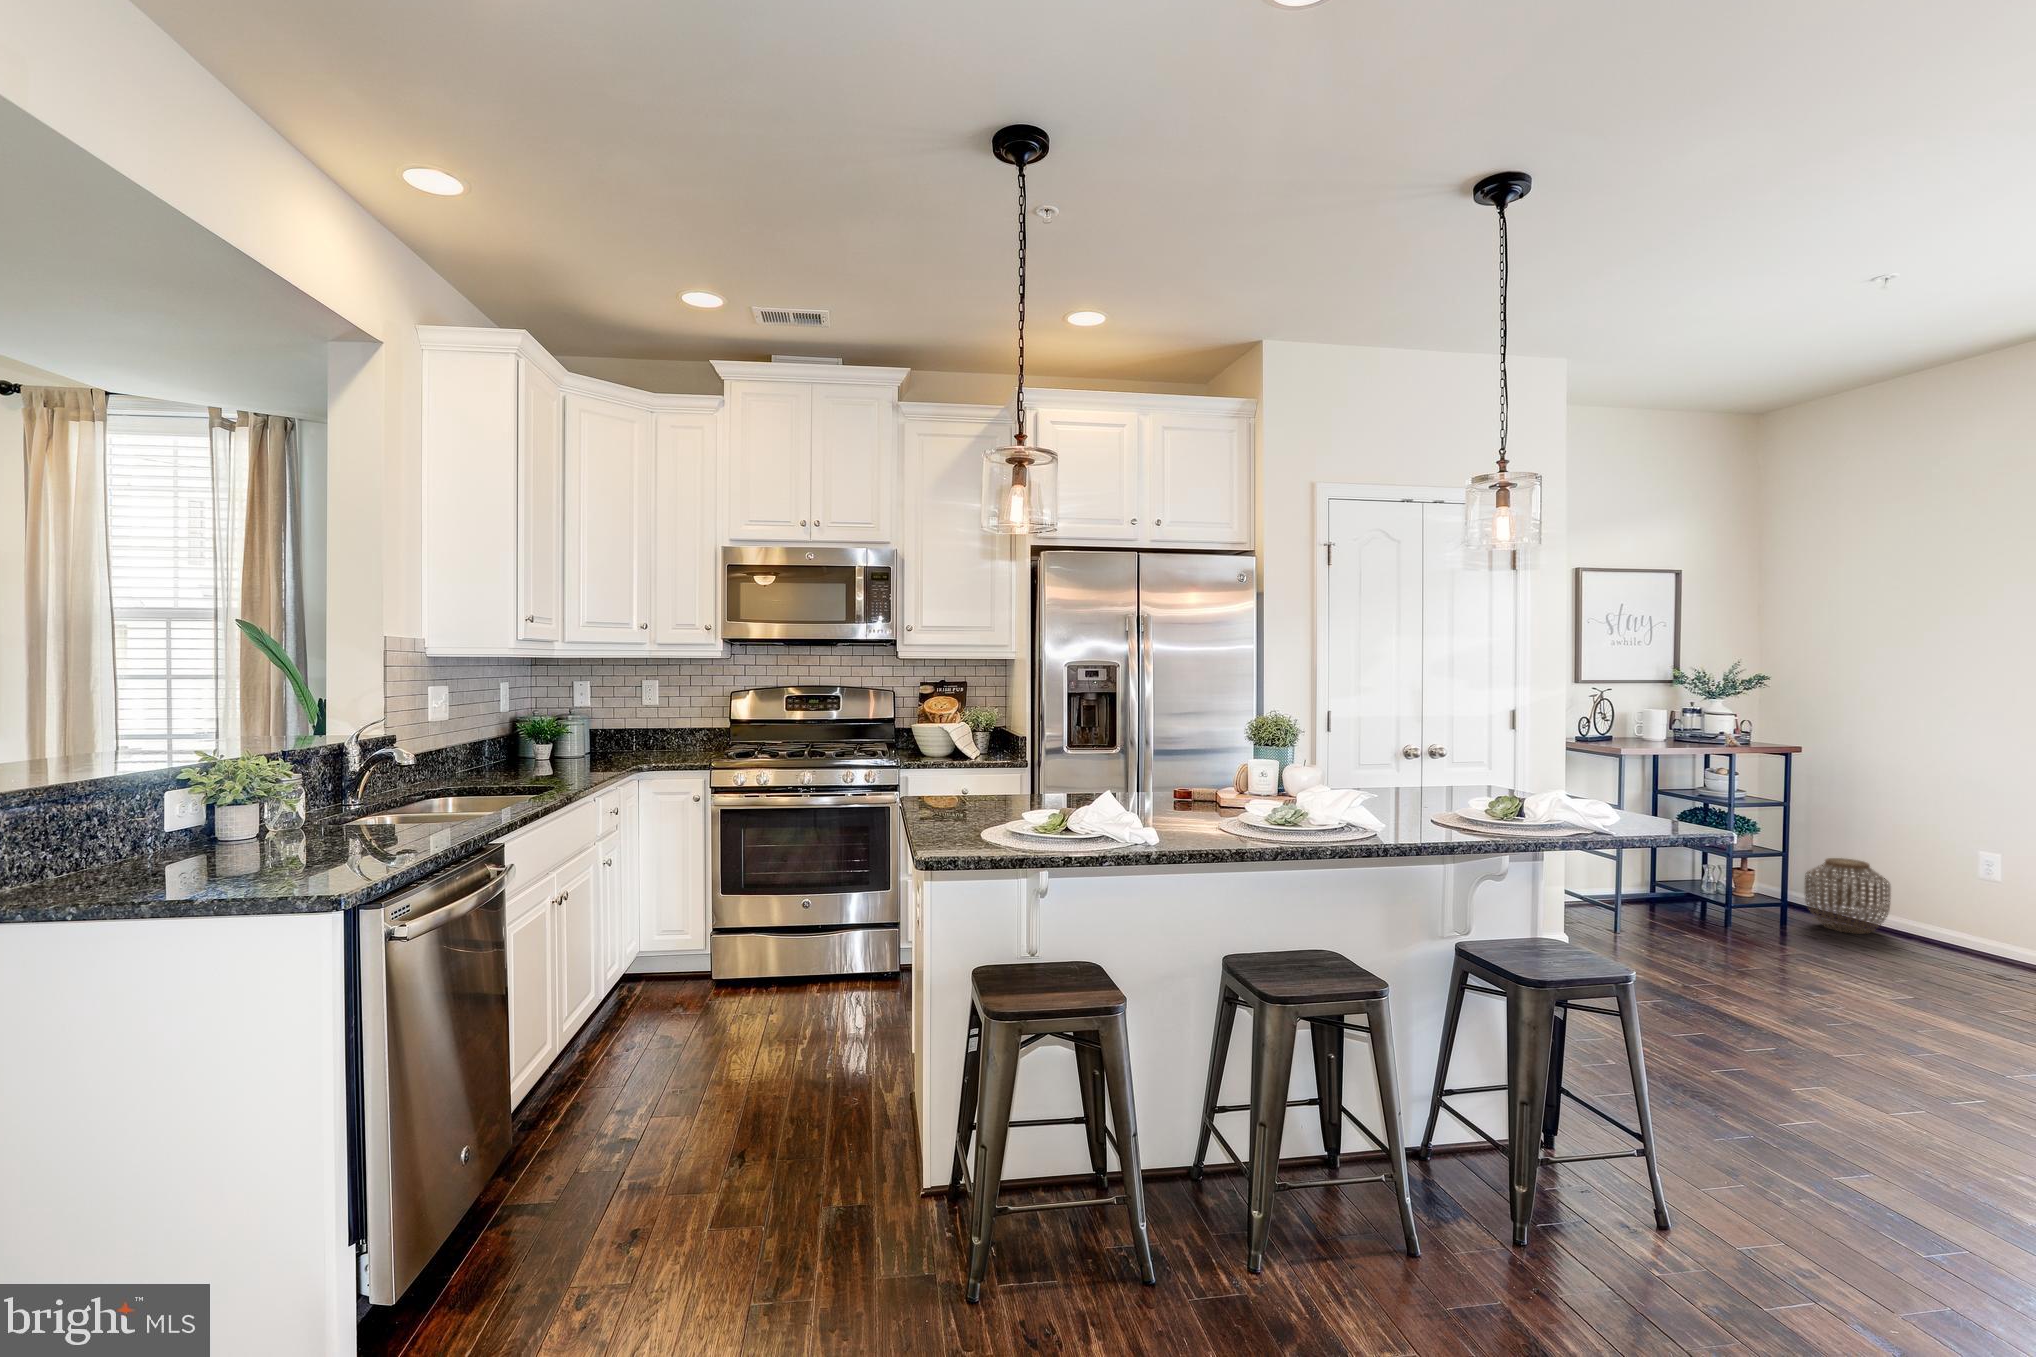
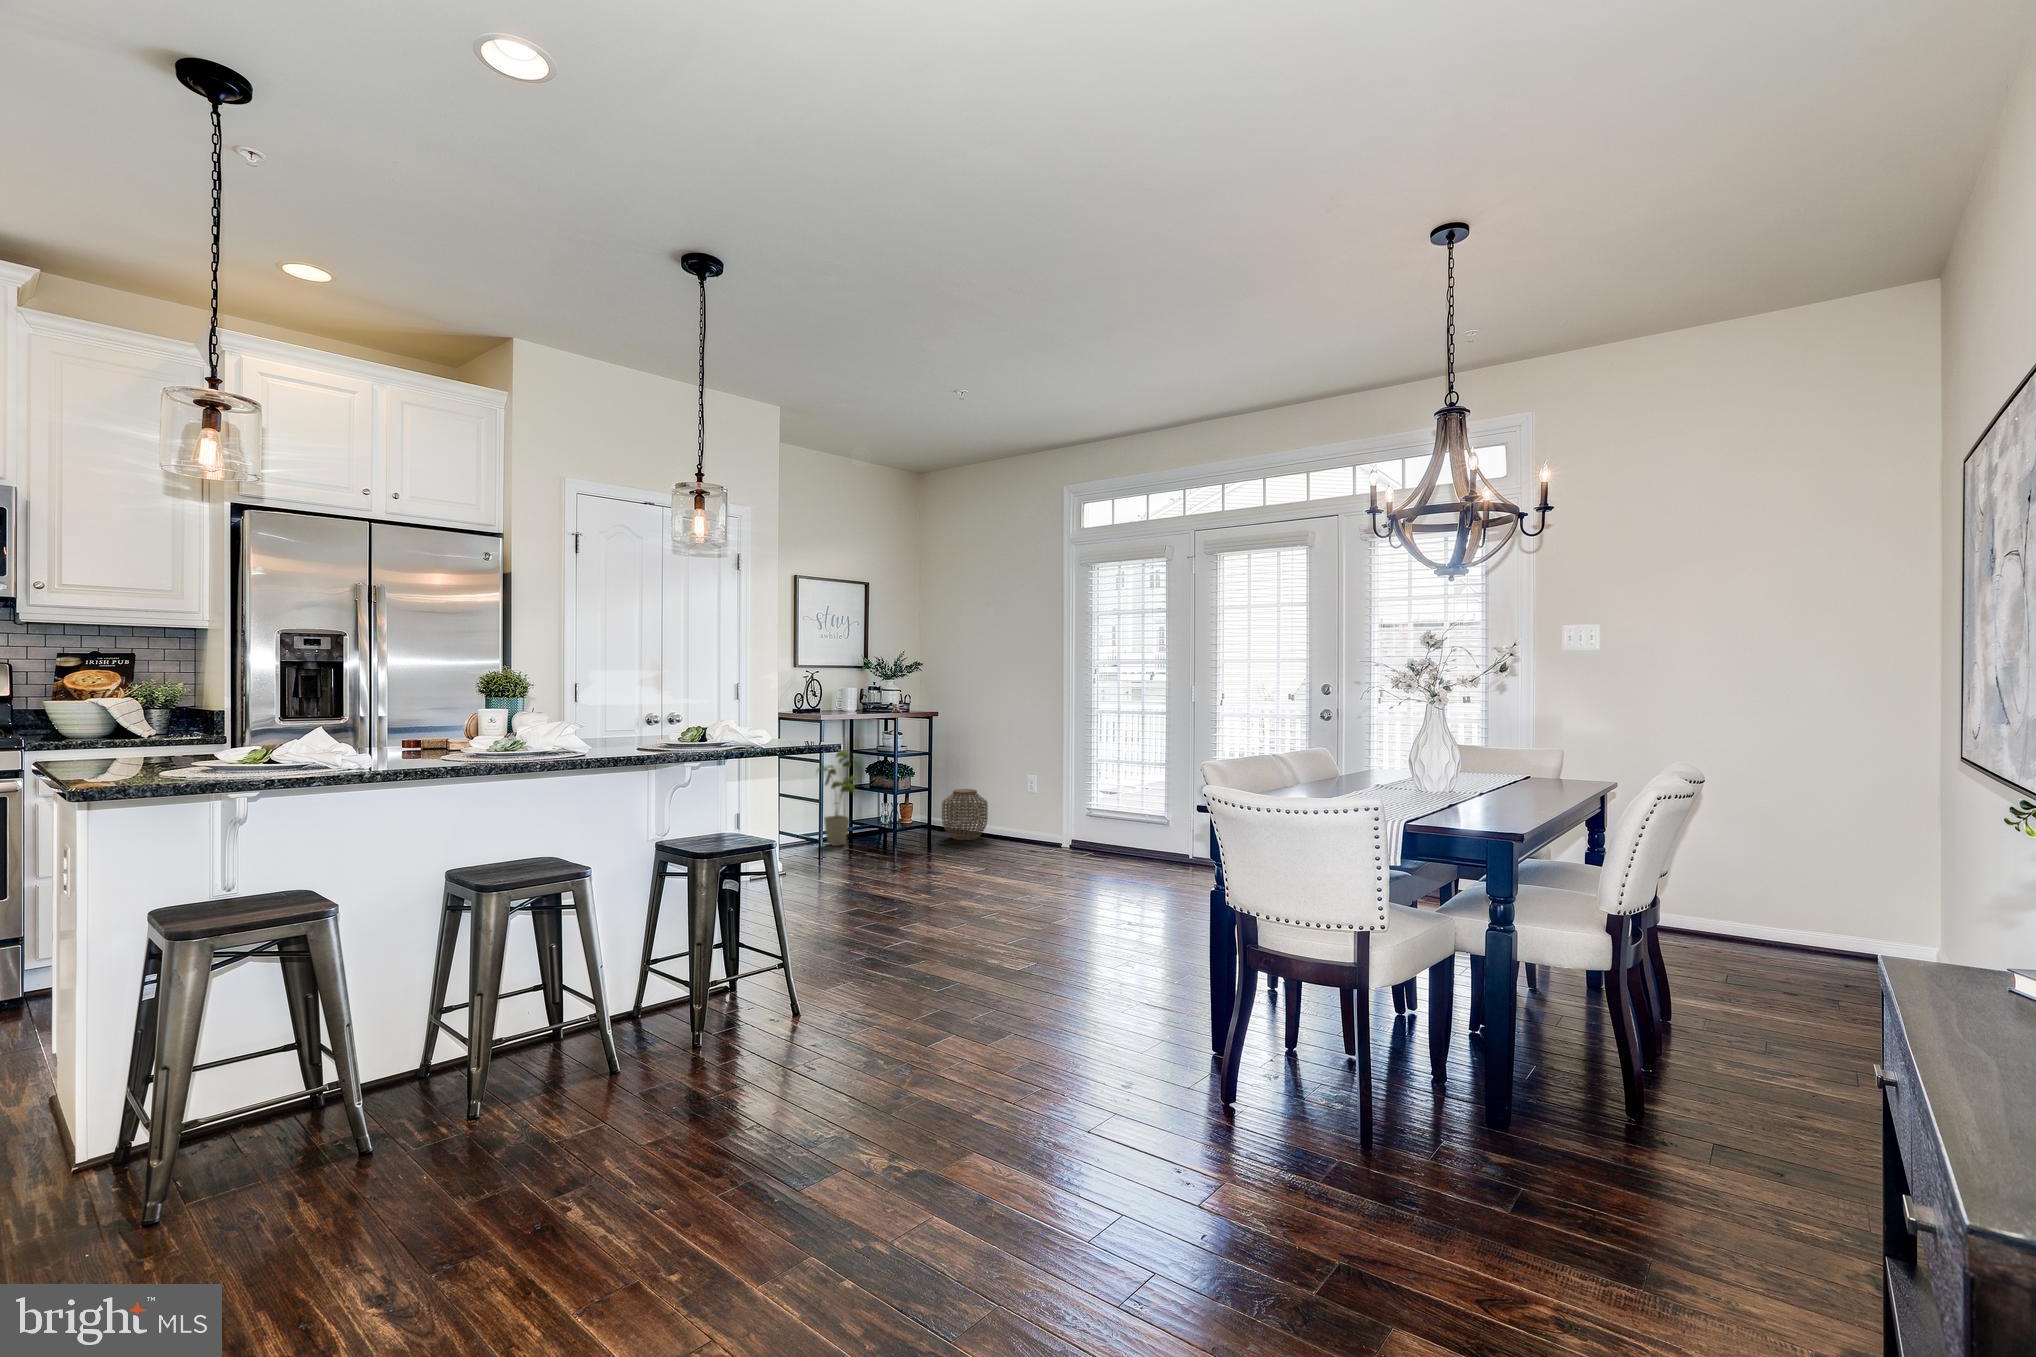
house plant: none [1606,791,1680,914] -> present [817,750,861,846]

